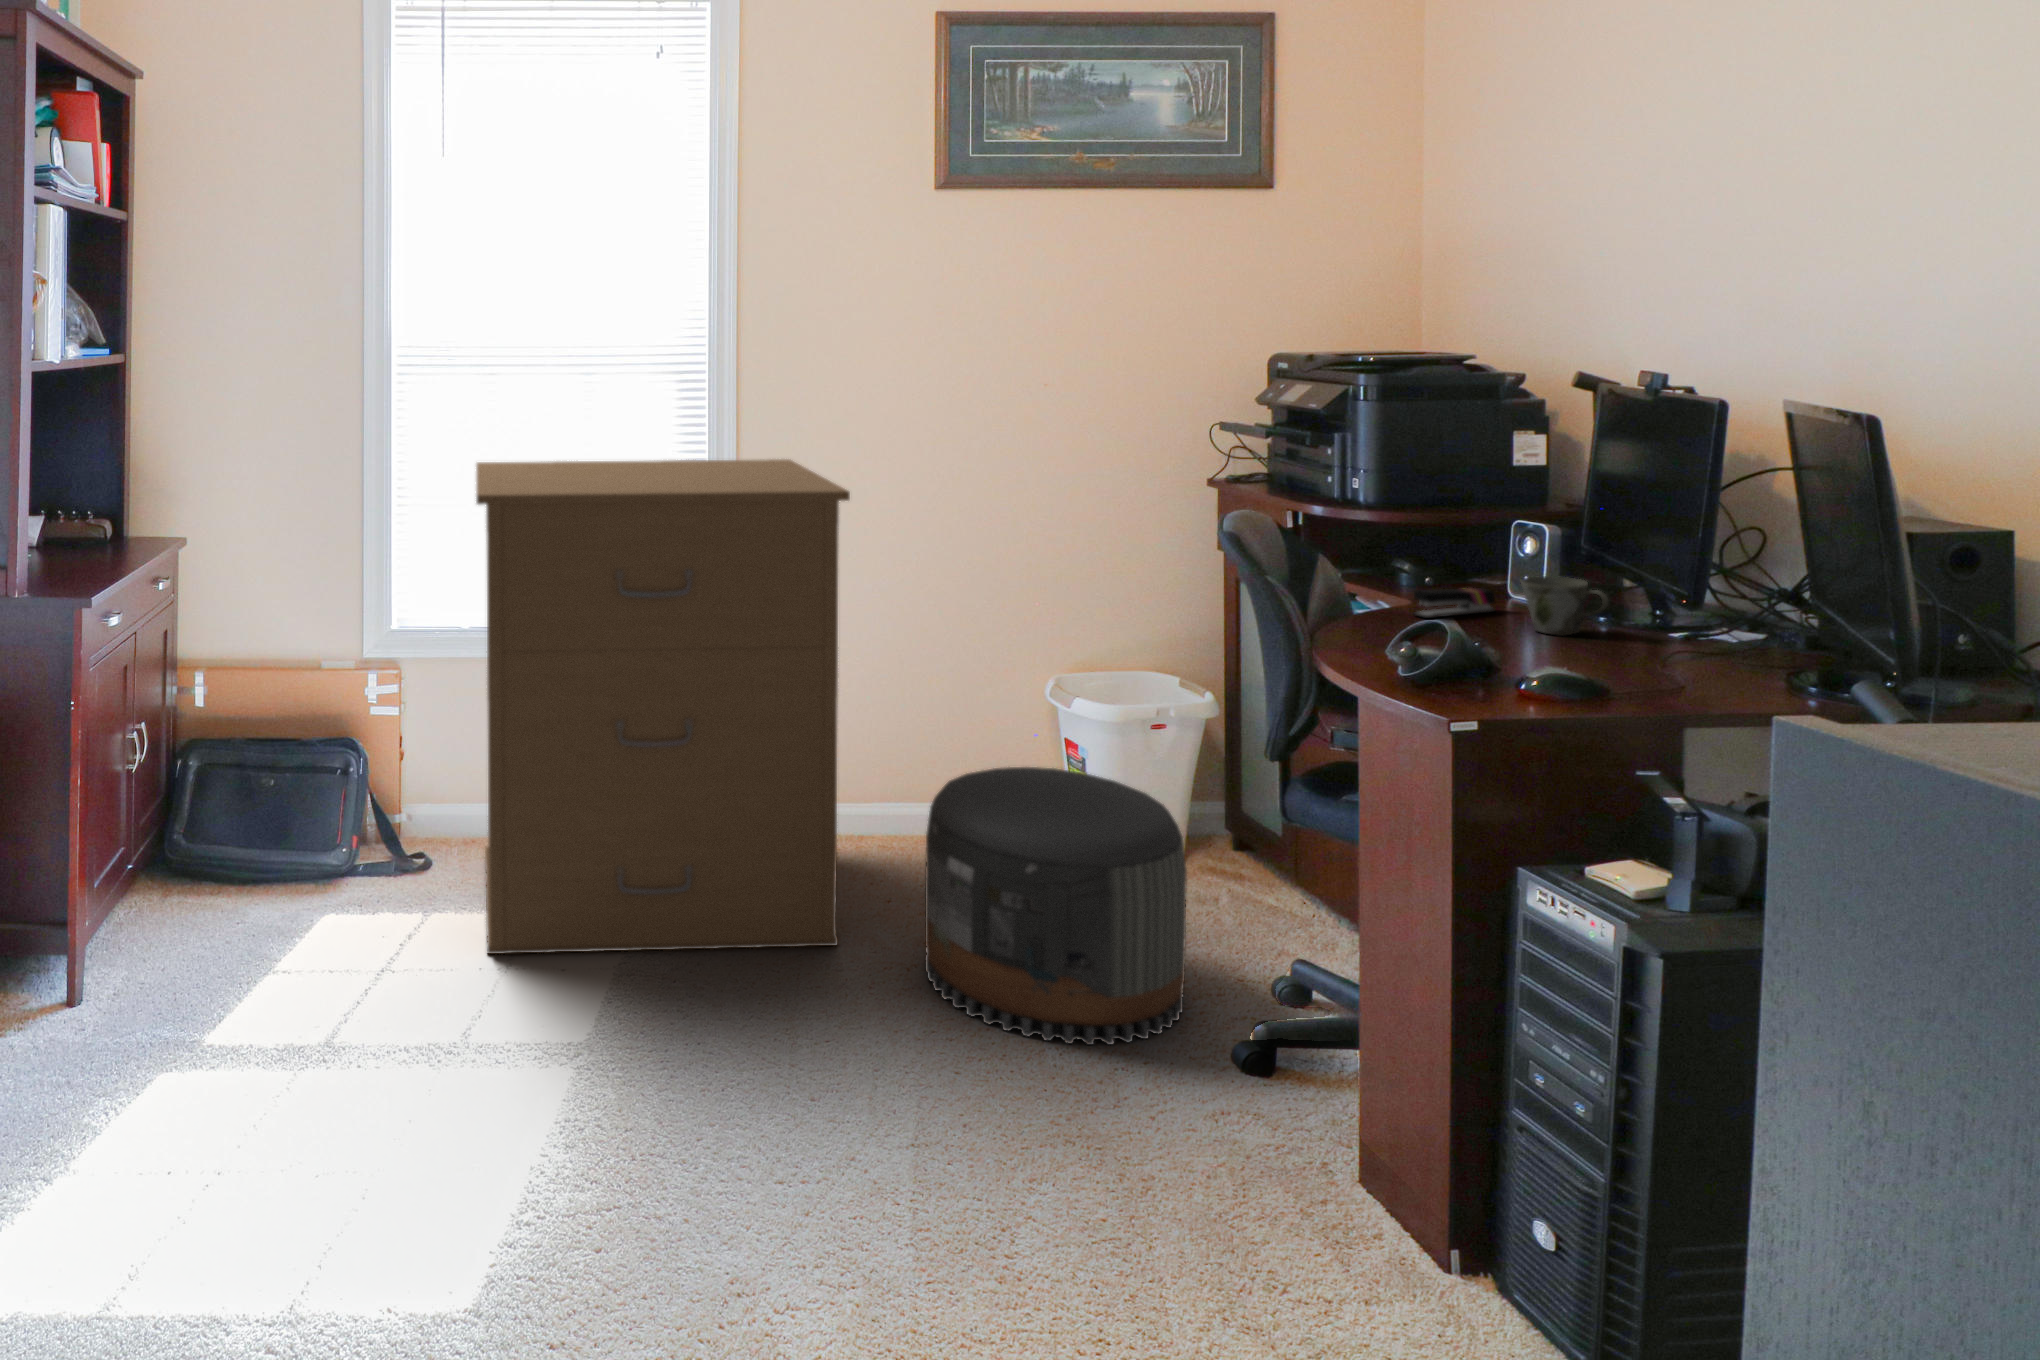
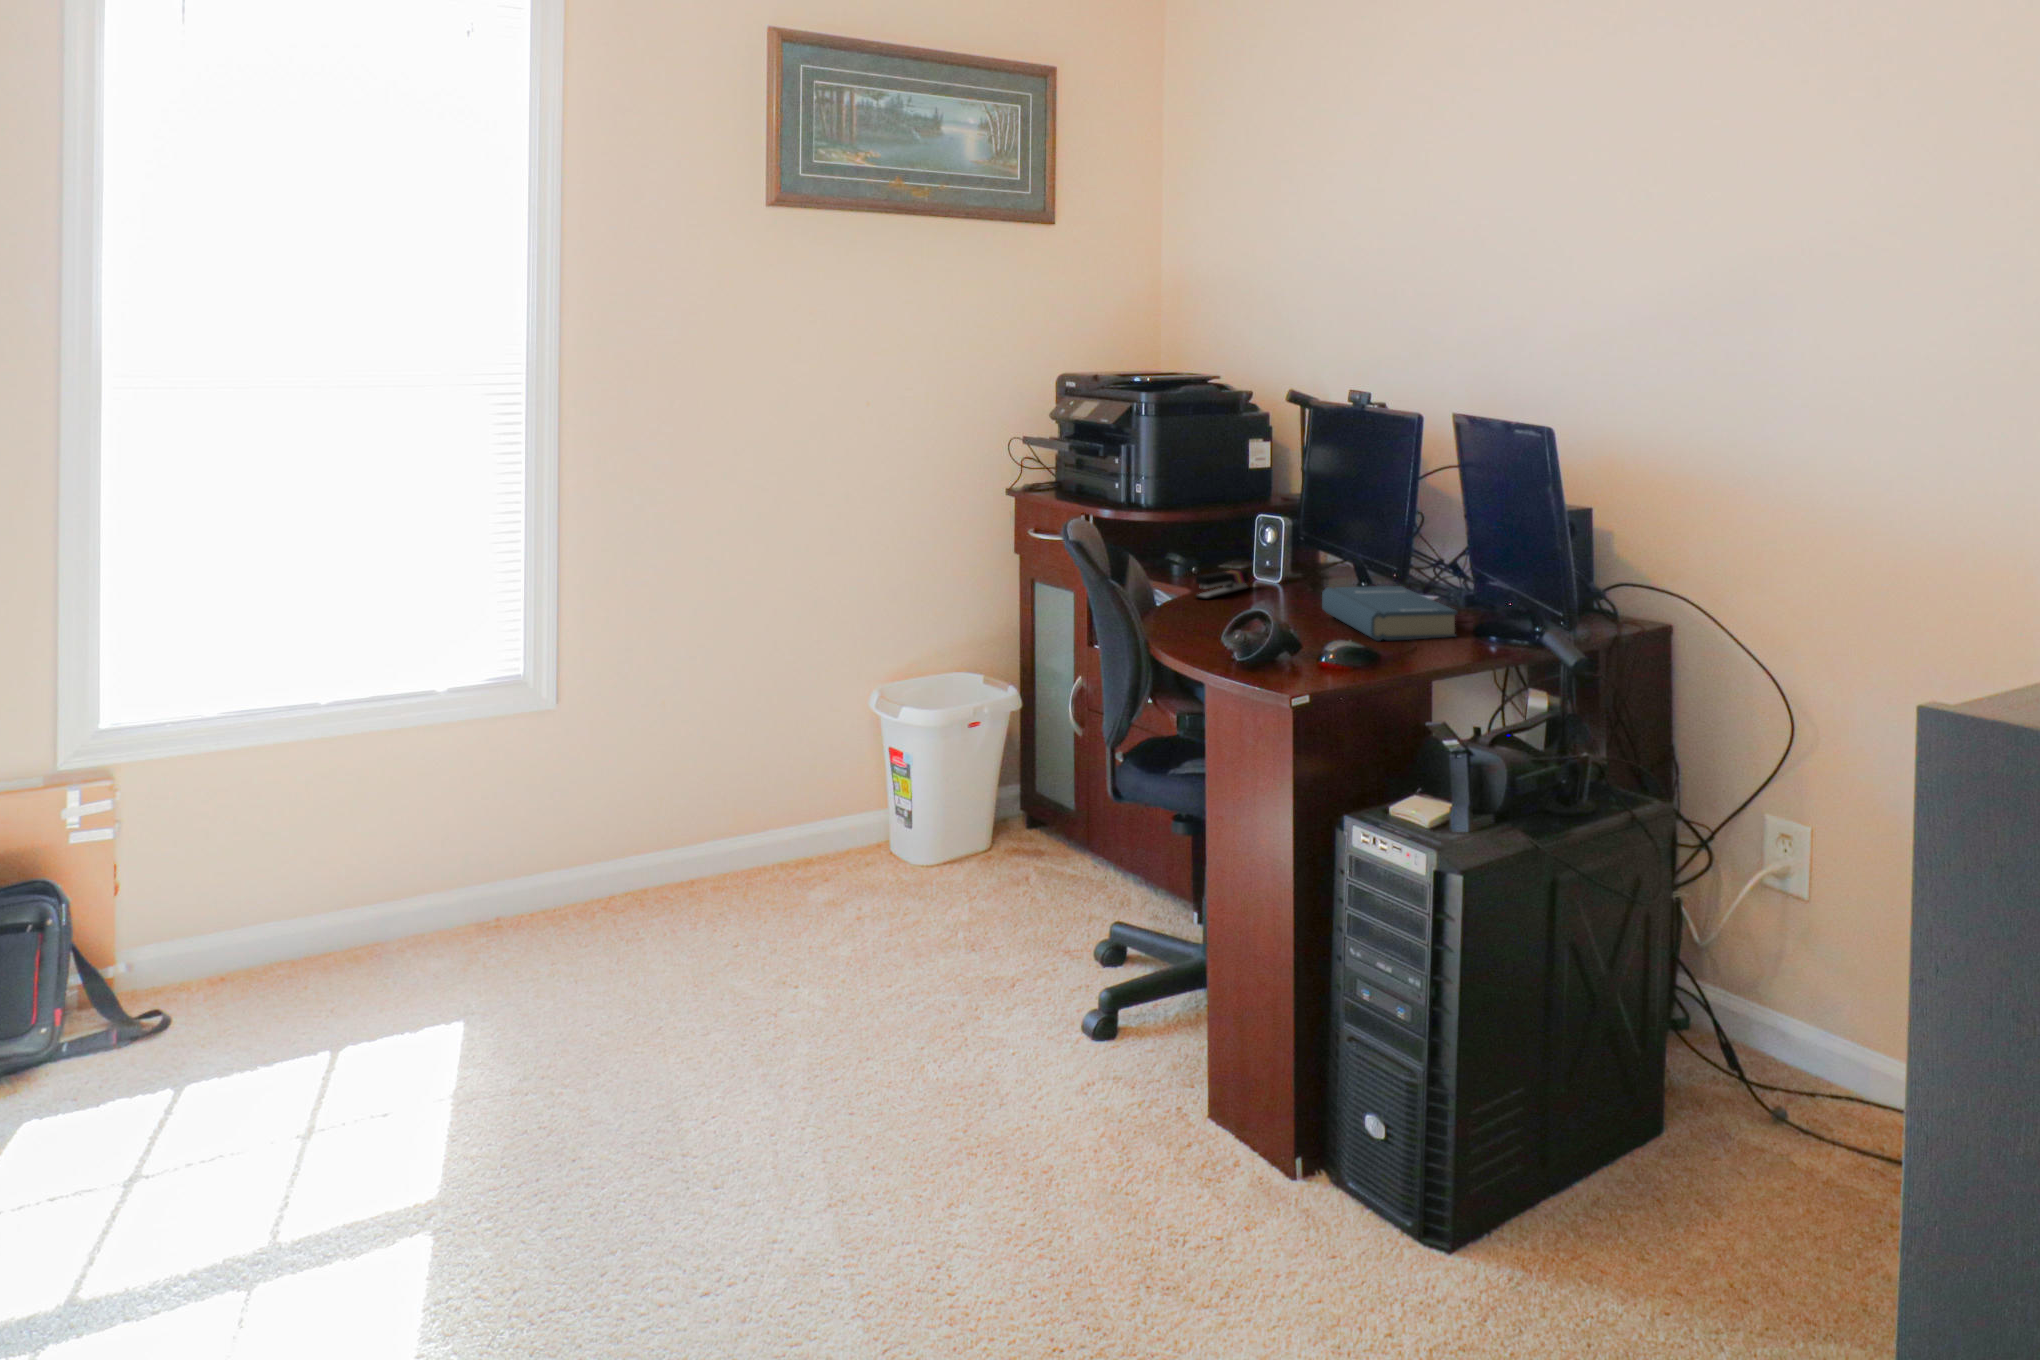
filing cabinet: present [476,459,850,954] -> none [238,486,707,1125]
mug: present [1520,576,1608,636] -> none [1277,555,1339,605]
hardback book: none [1569,615,1750,691] -> present [1322,586,1457,641]
pouf: present [925,767,1187,1045] -> none [787,778,1031,1062]

